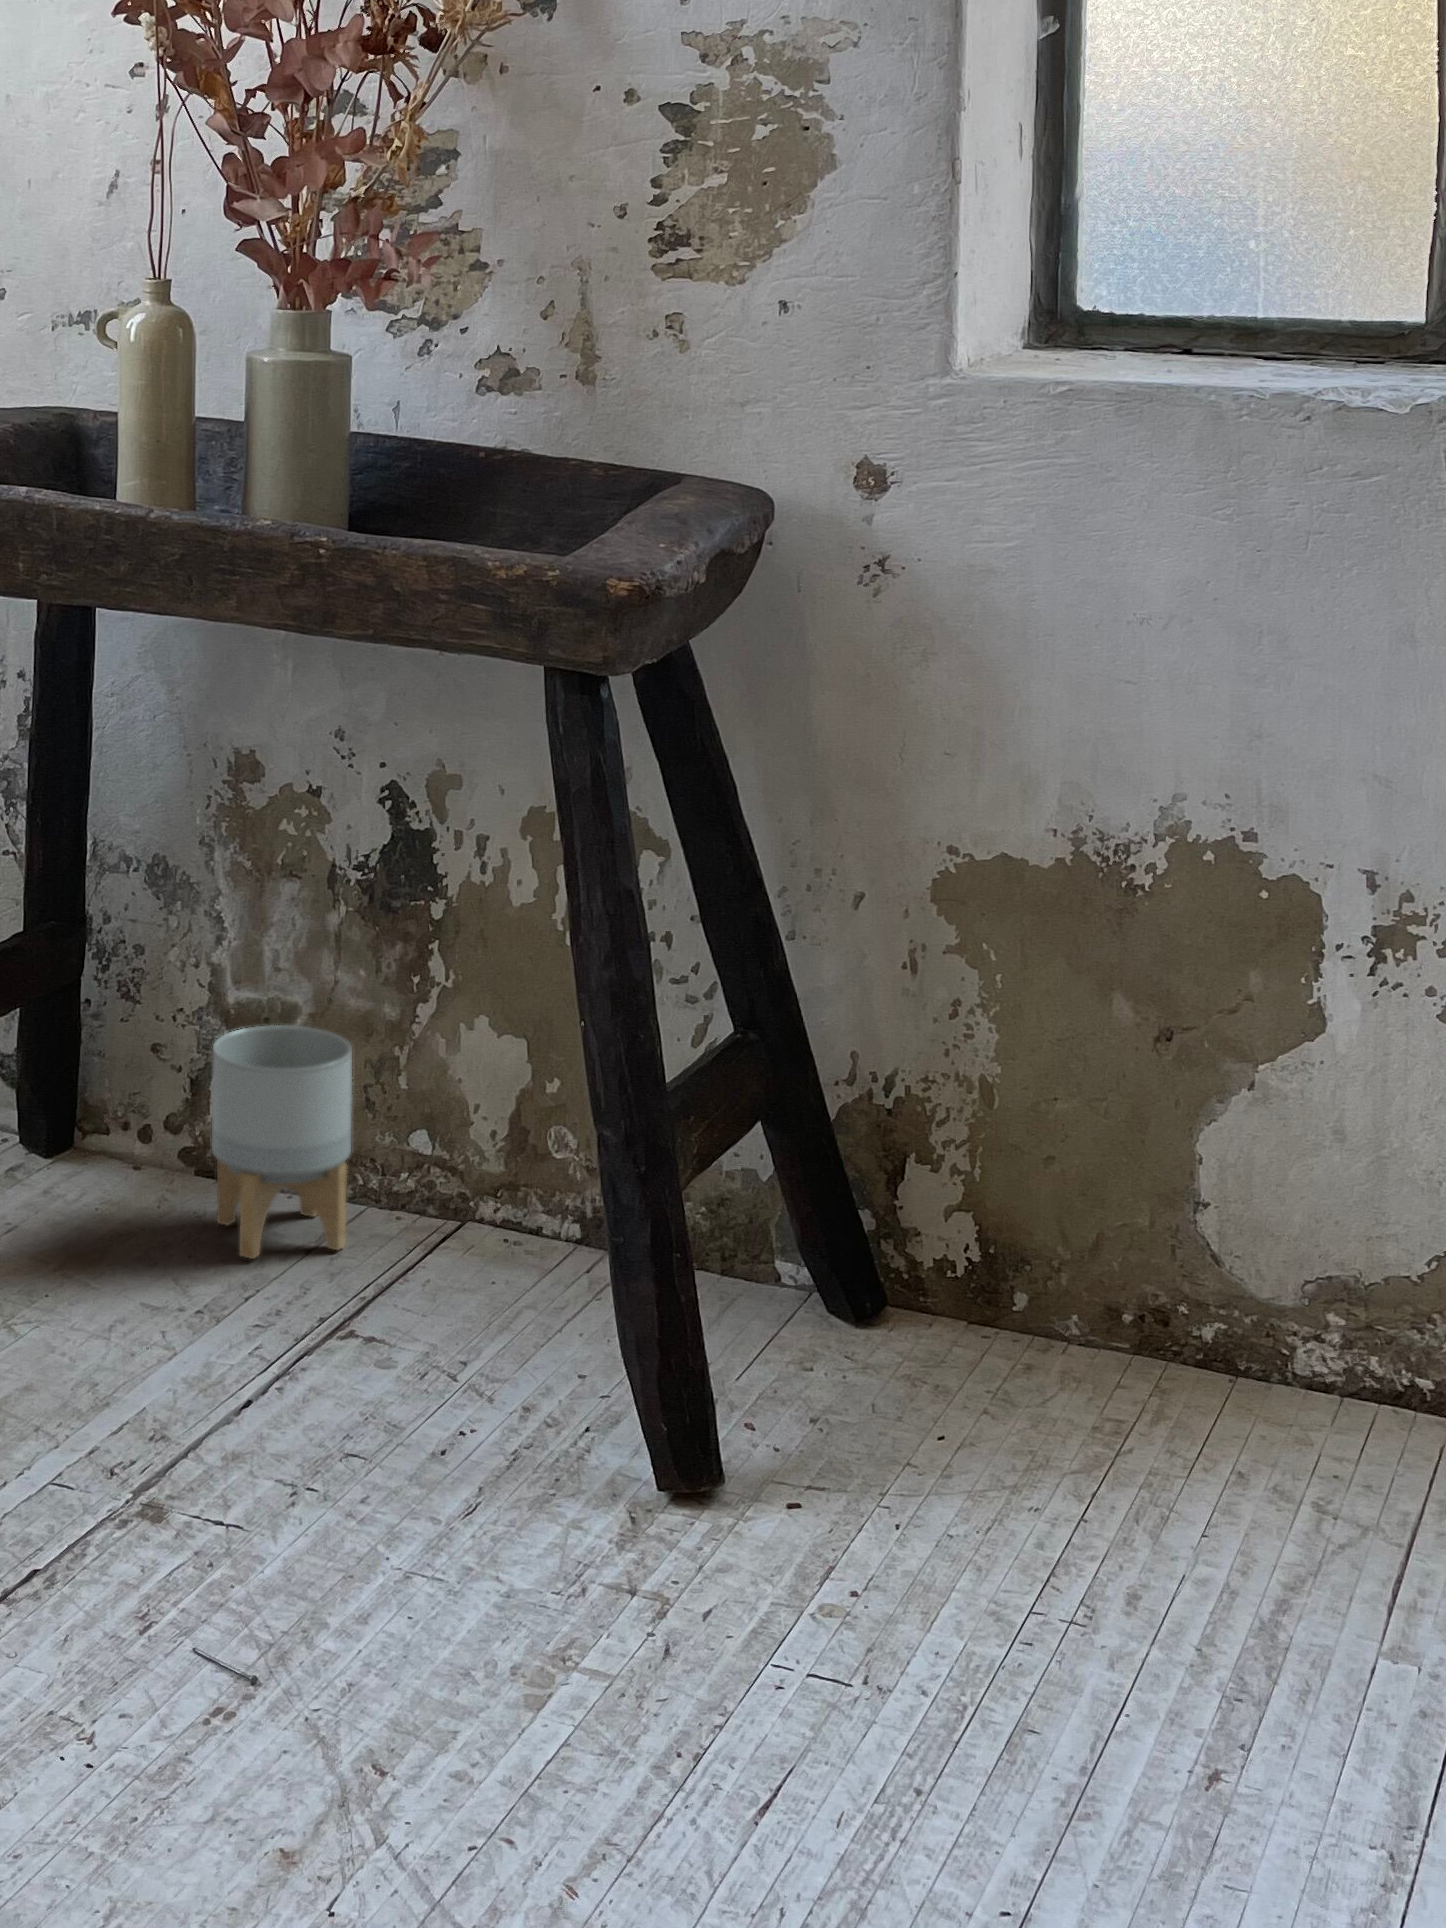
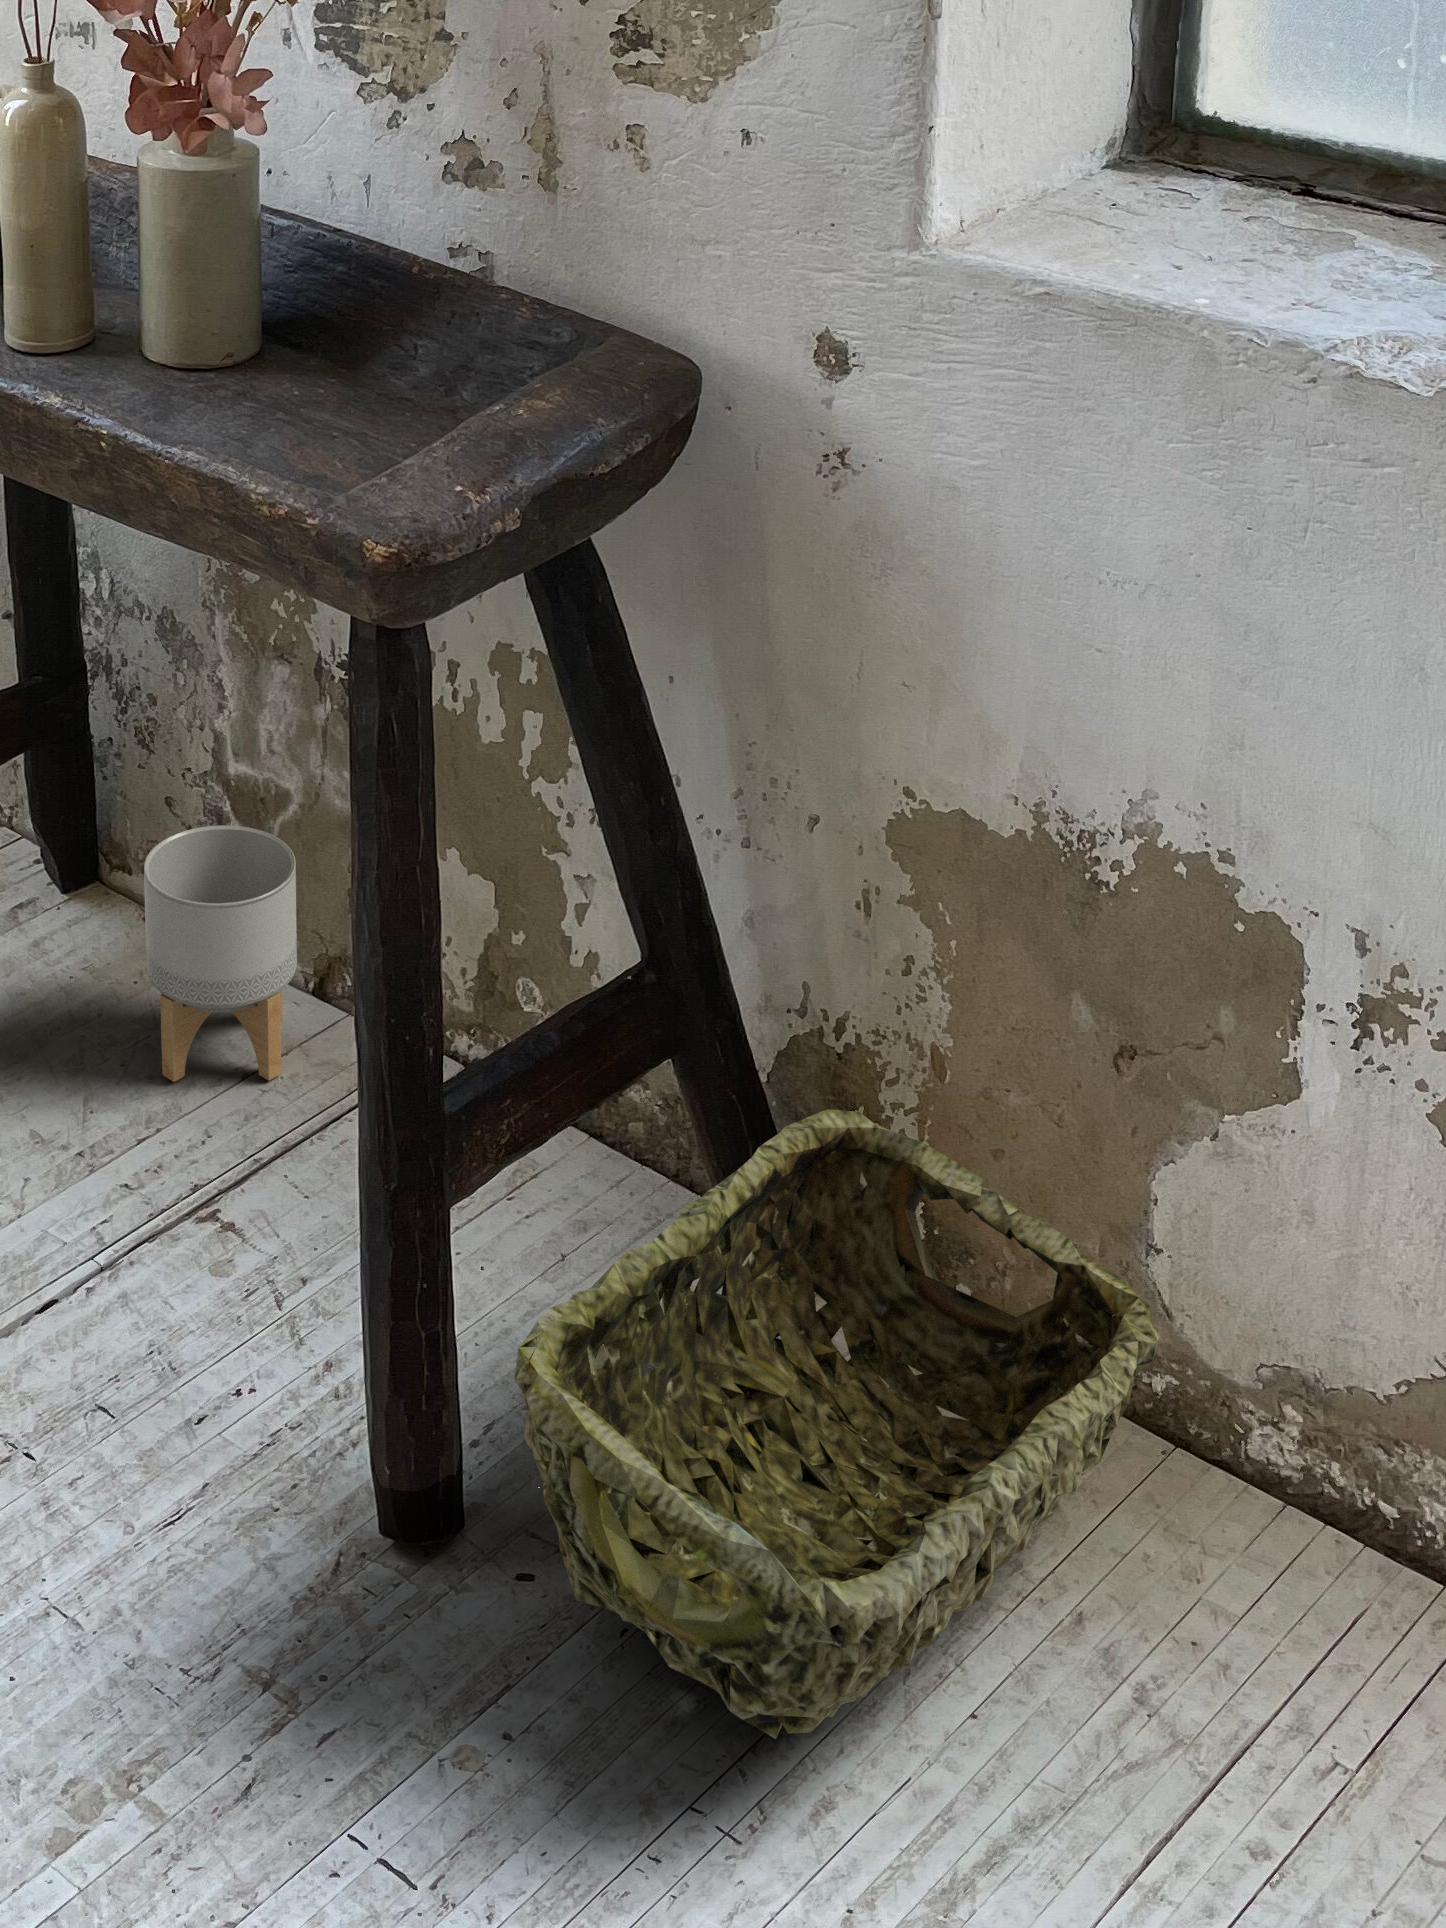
woven basket: none [790,1130,1245,1559] -> present [515,1109,1160,1739]

